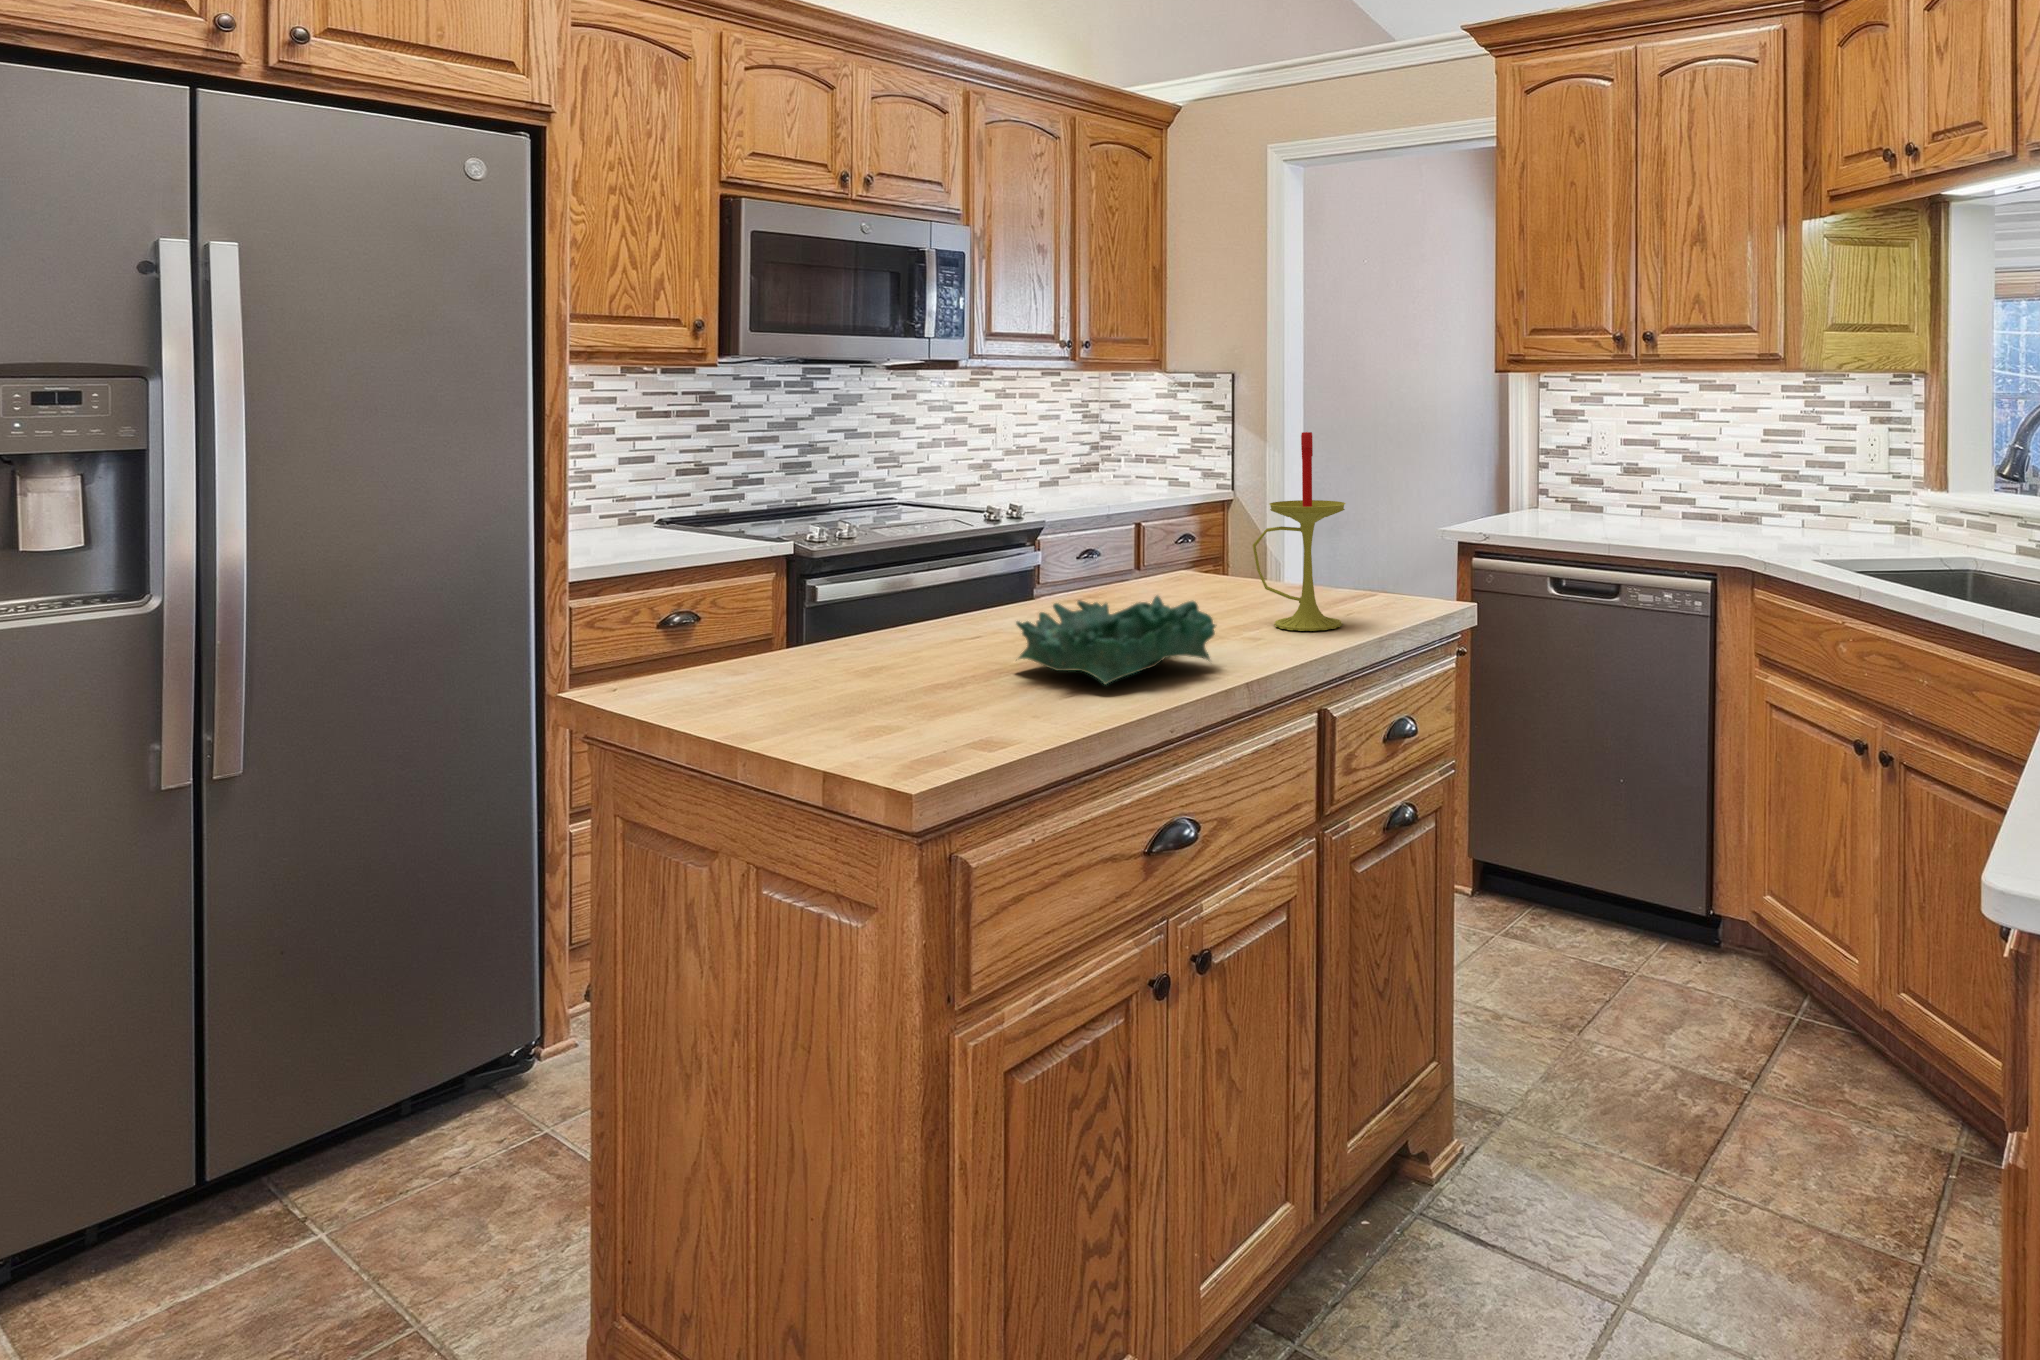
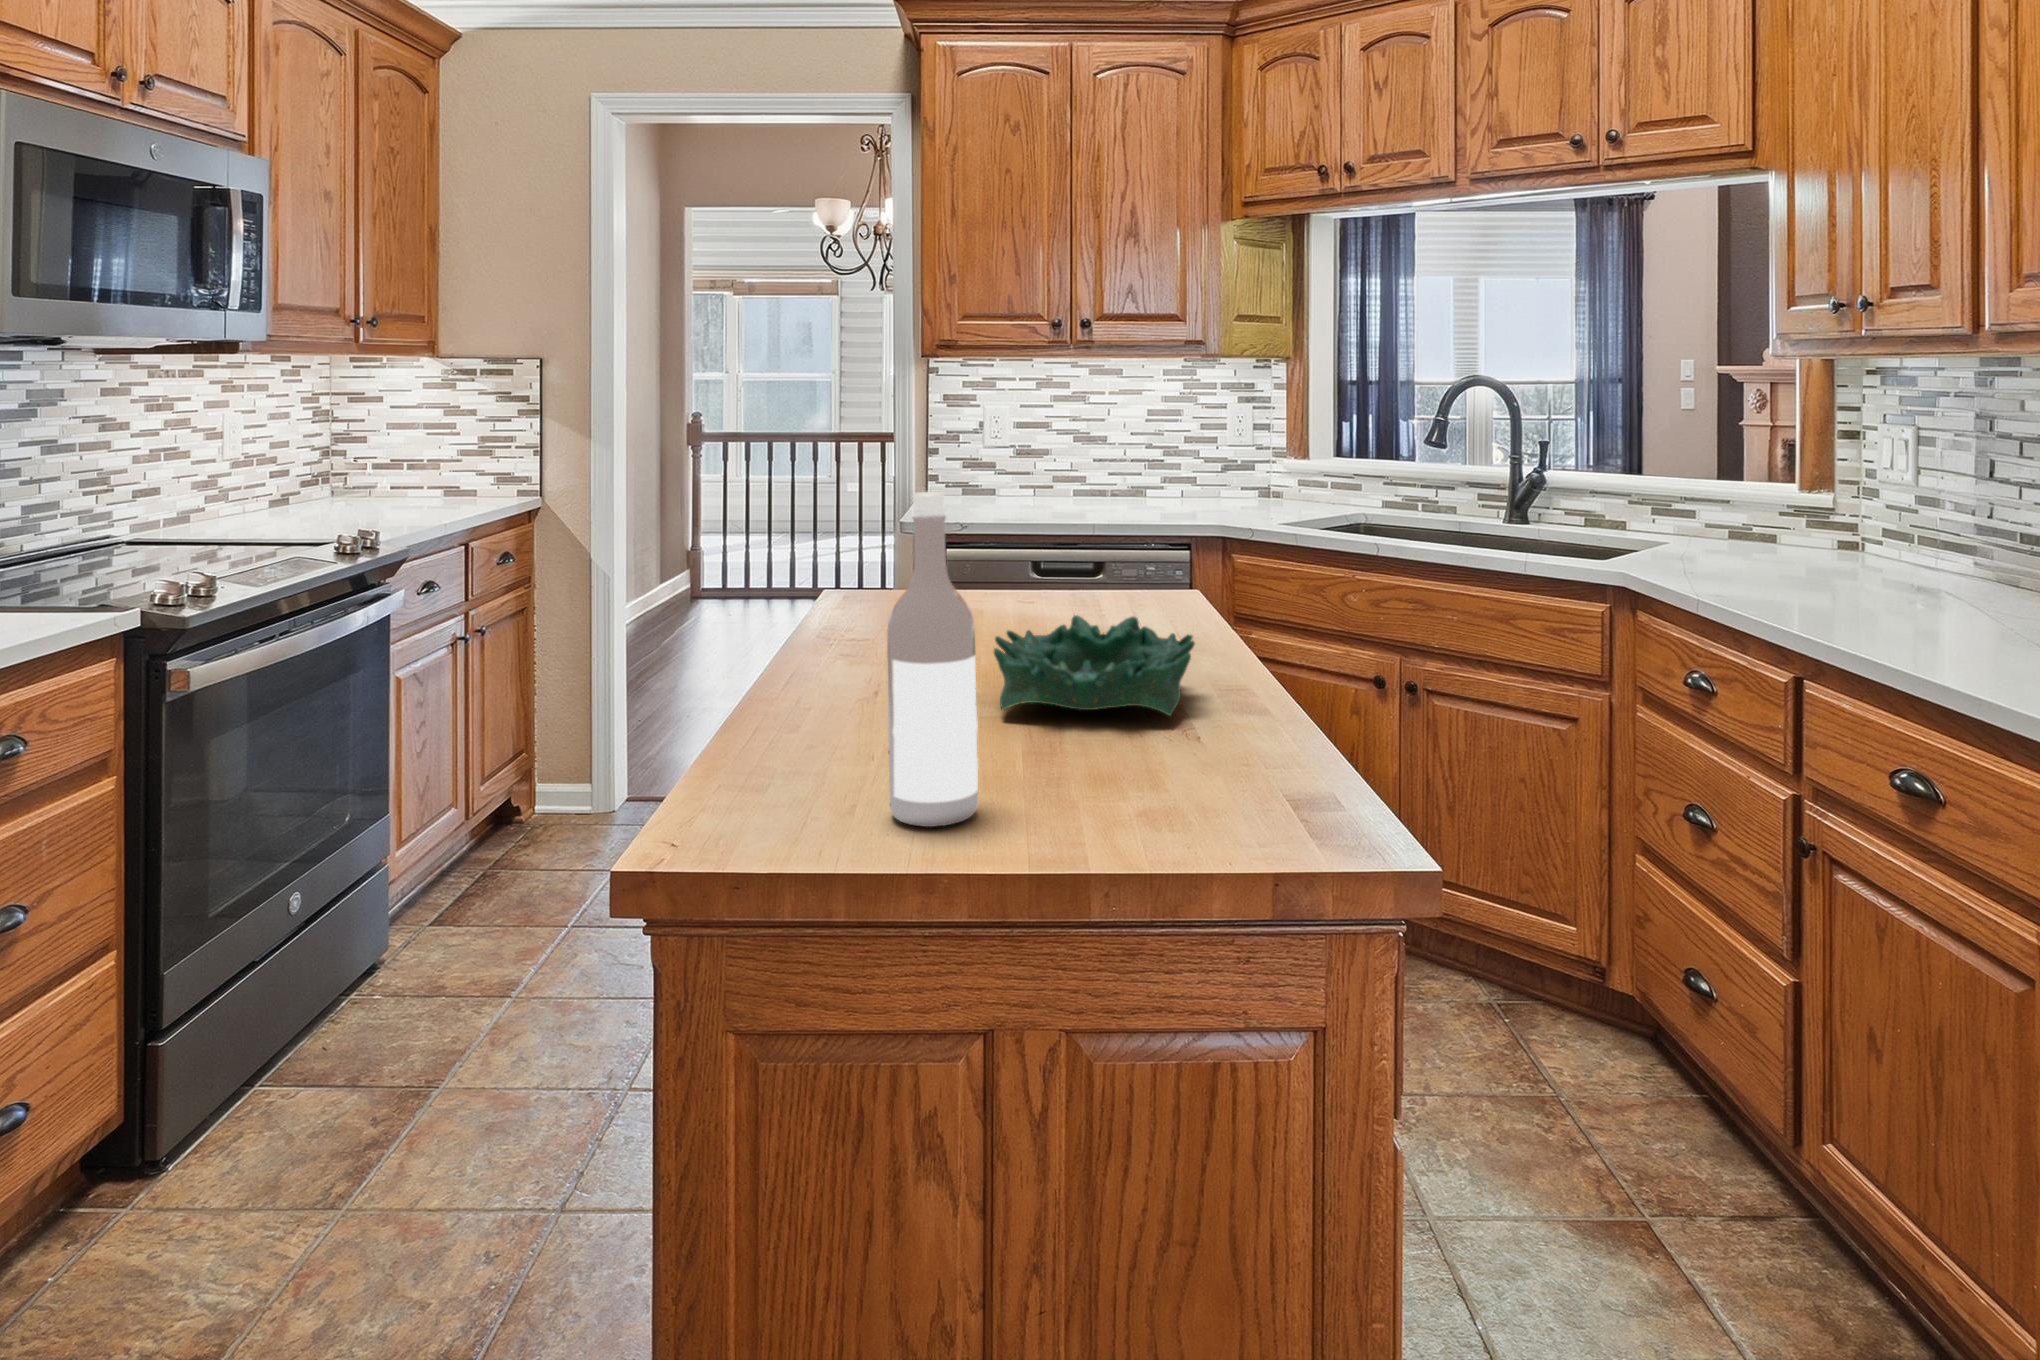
candle: present [1252,432,1346,631] -> none [1052,424,1151,639]
wine bottle: none [743,463,818,725] -> present [887,492,978,827]

